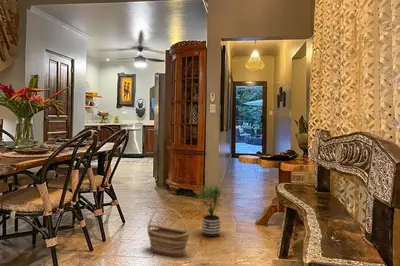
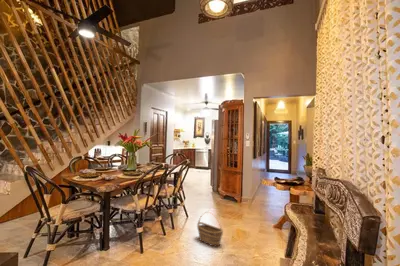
potted plant: present [197,185,225,237] -> none [228,197,253,234]

